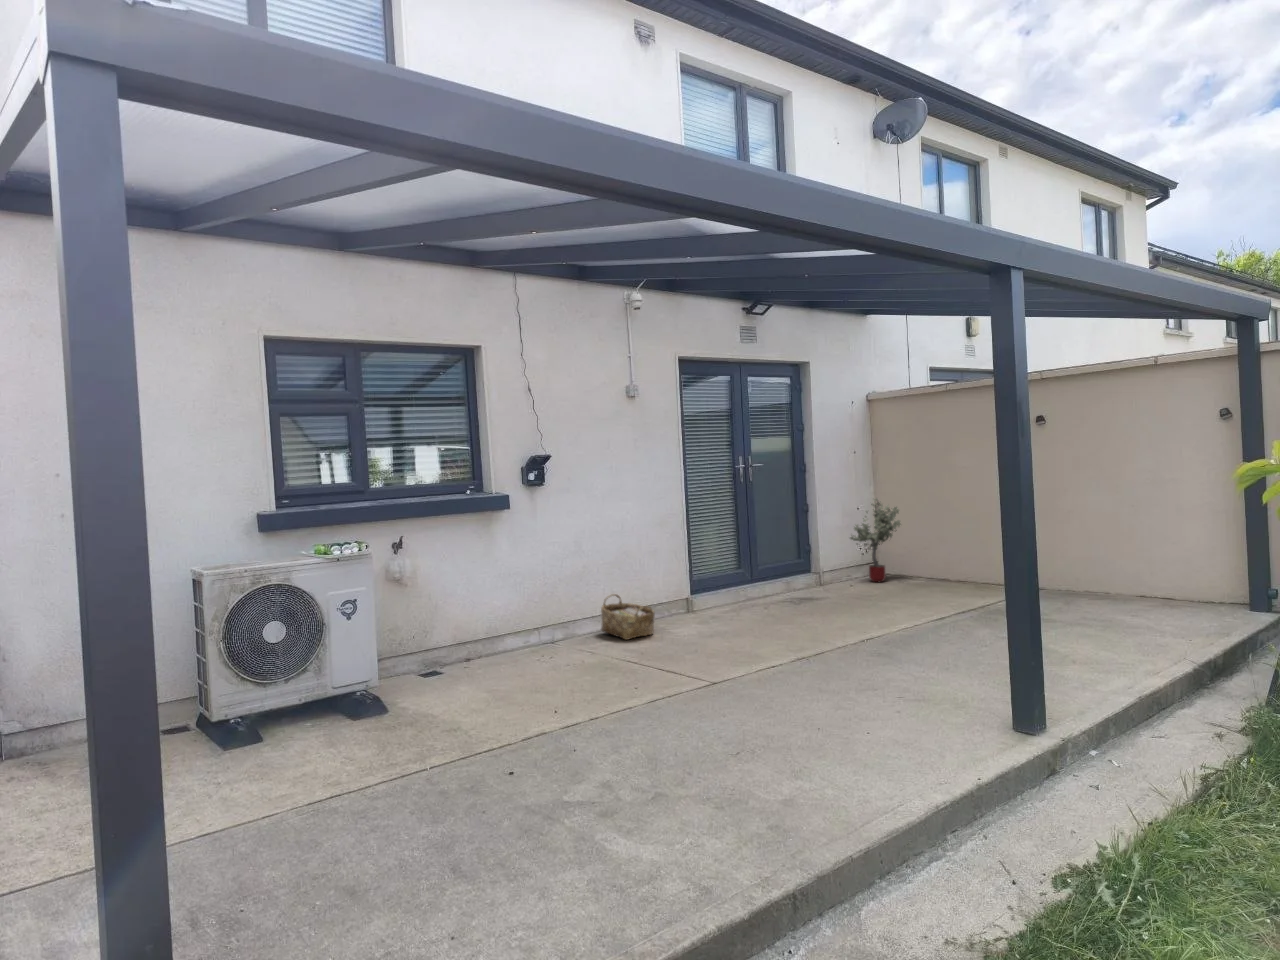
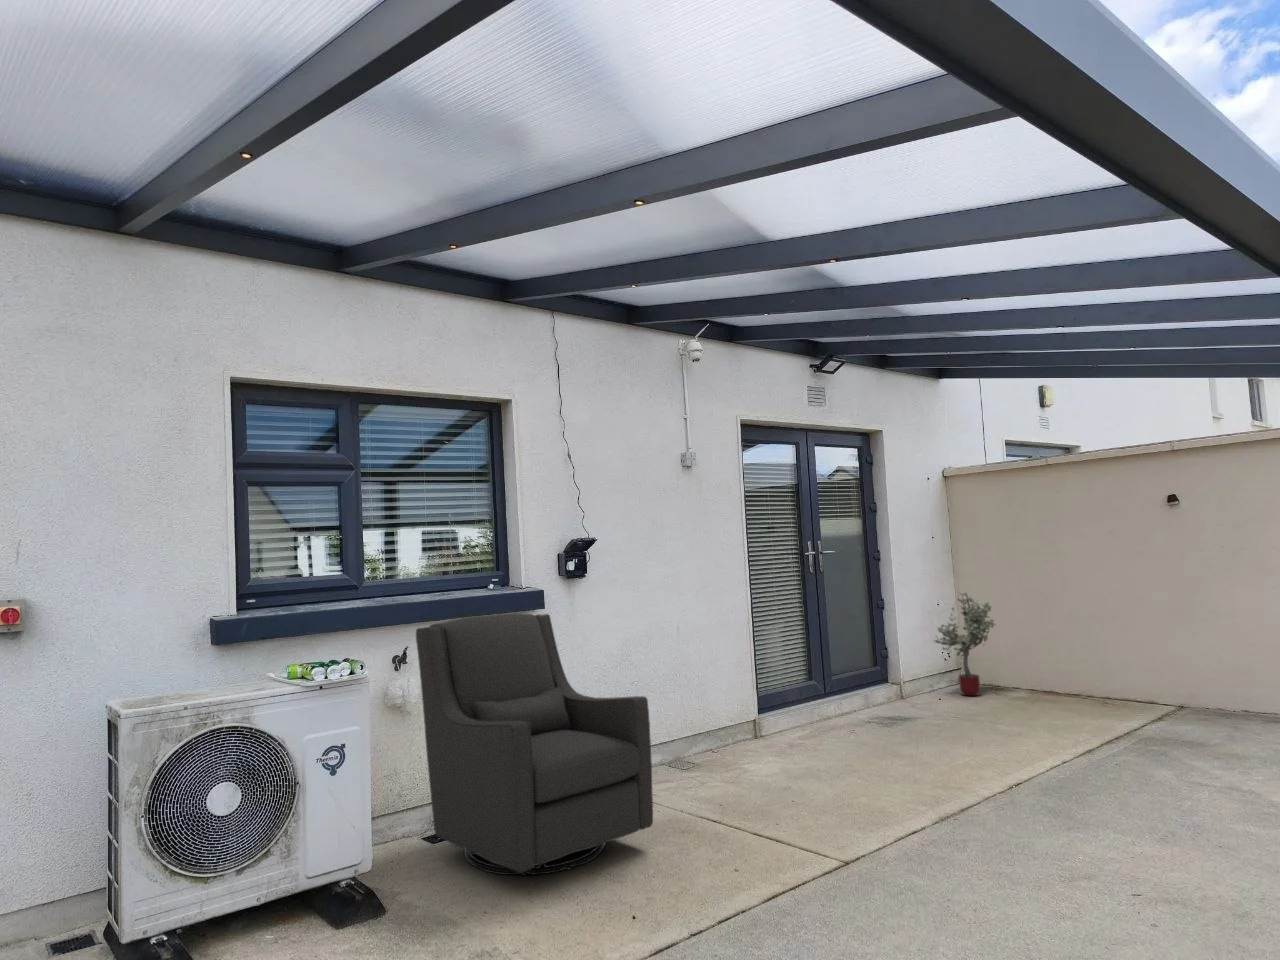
chair: none [409,512,583,693] -> present [416,613,653,876]
woven basket: present [601,594,655,640] -> none [655,719,726,783]

